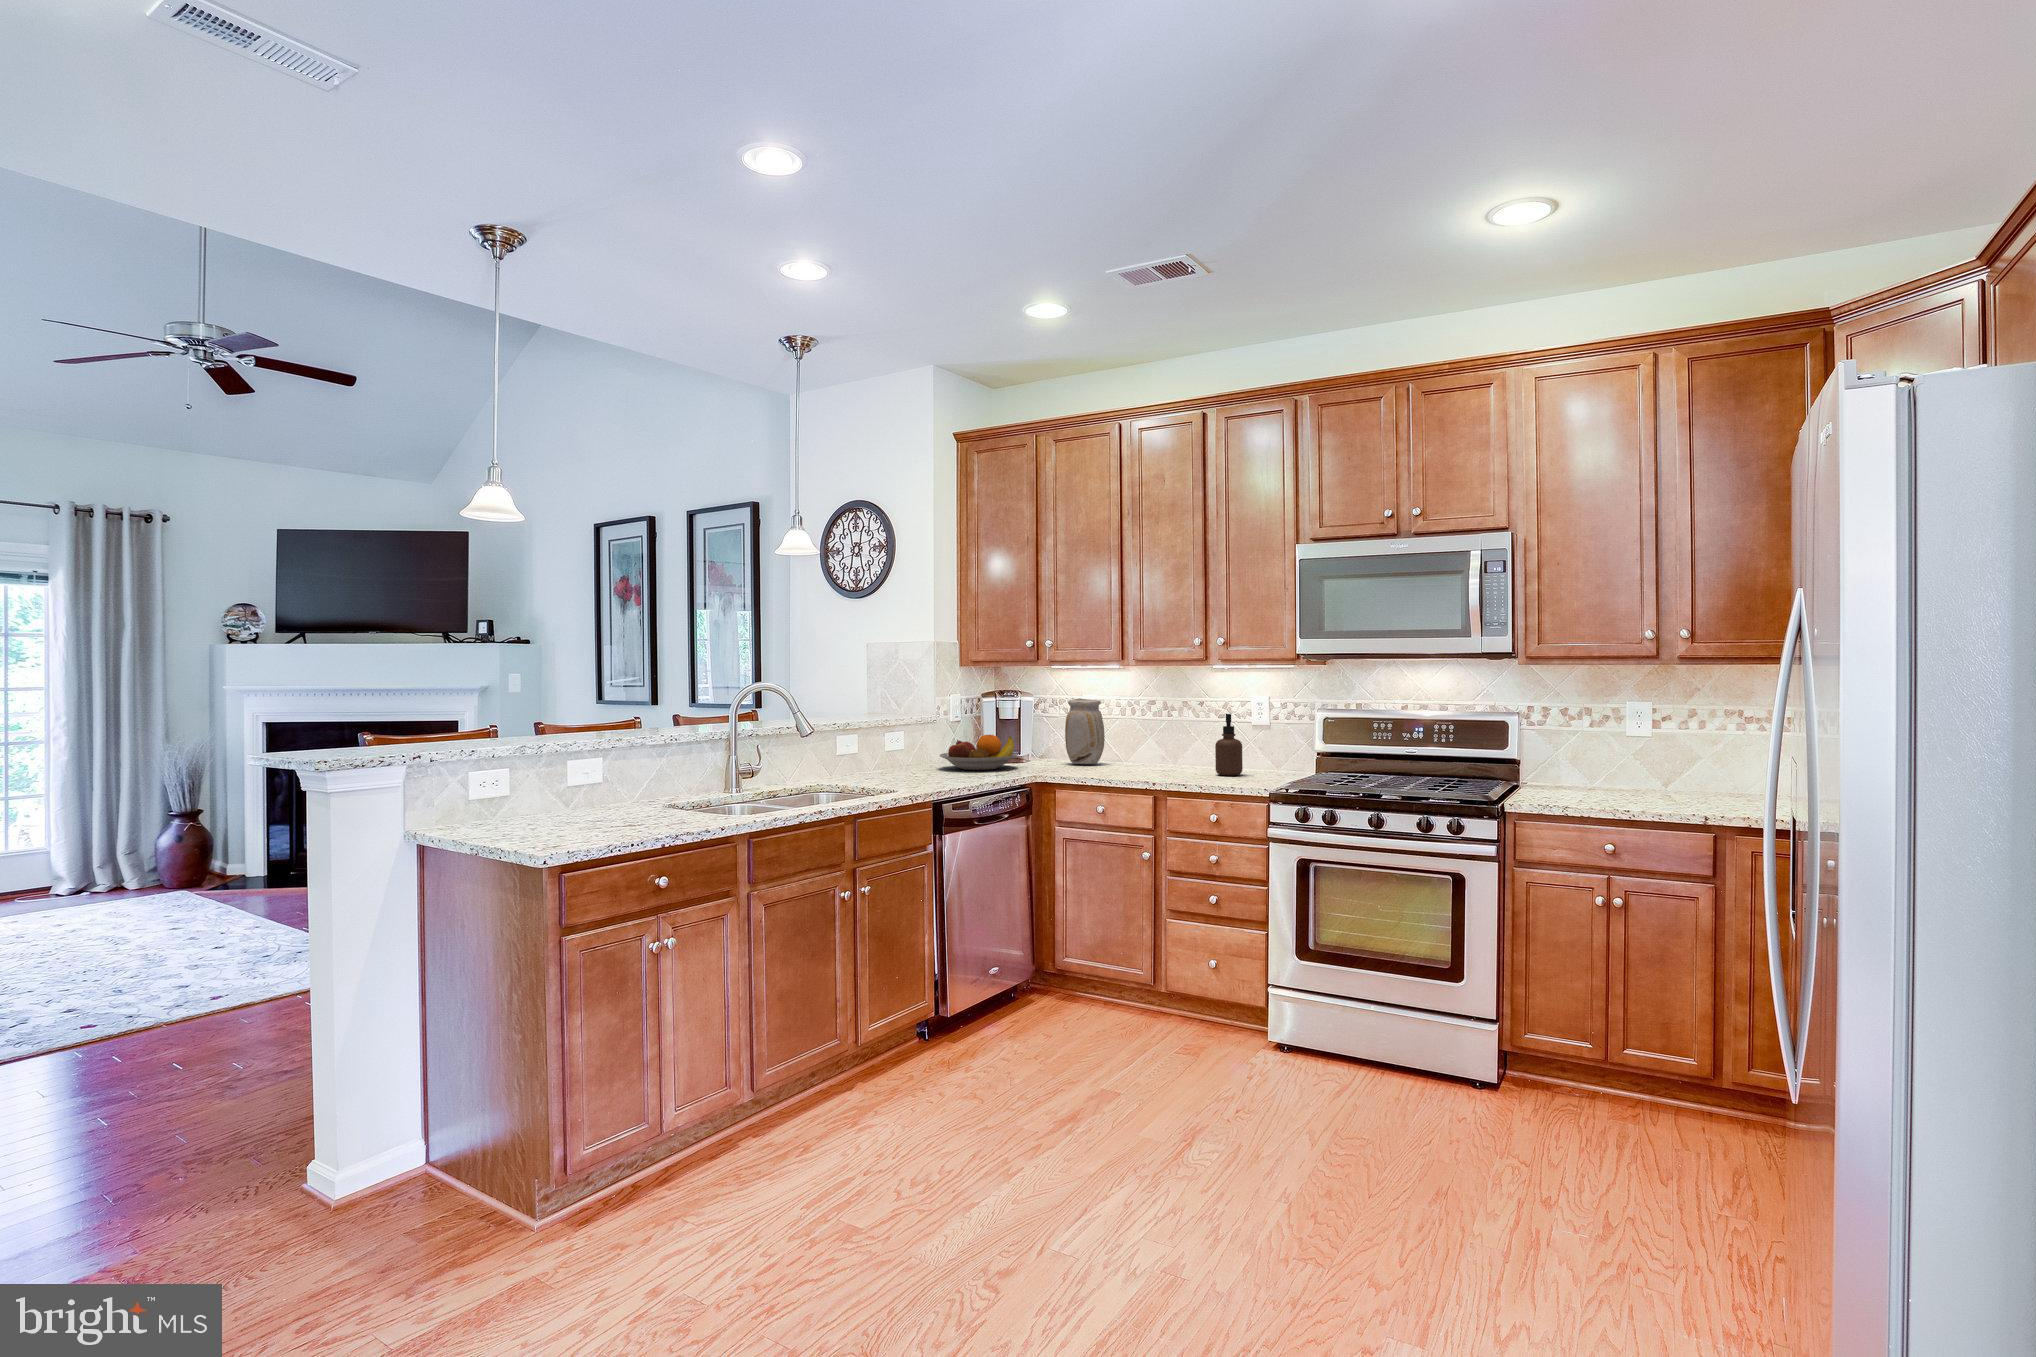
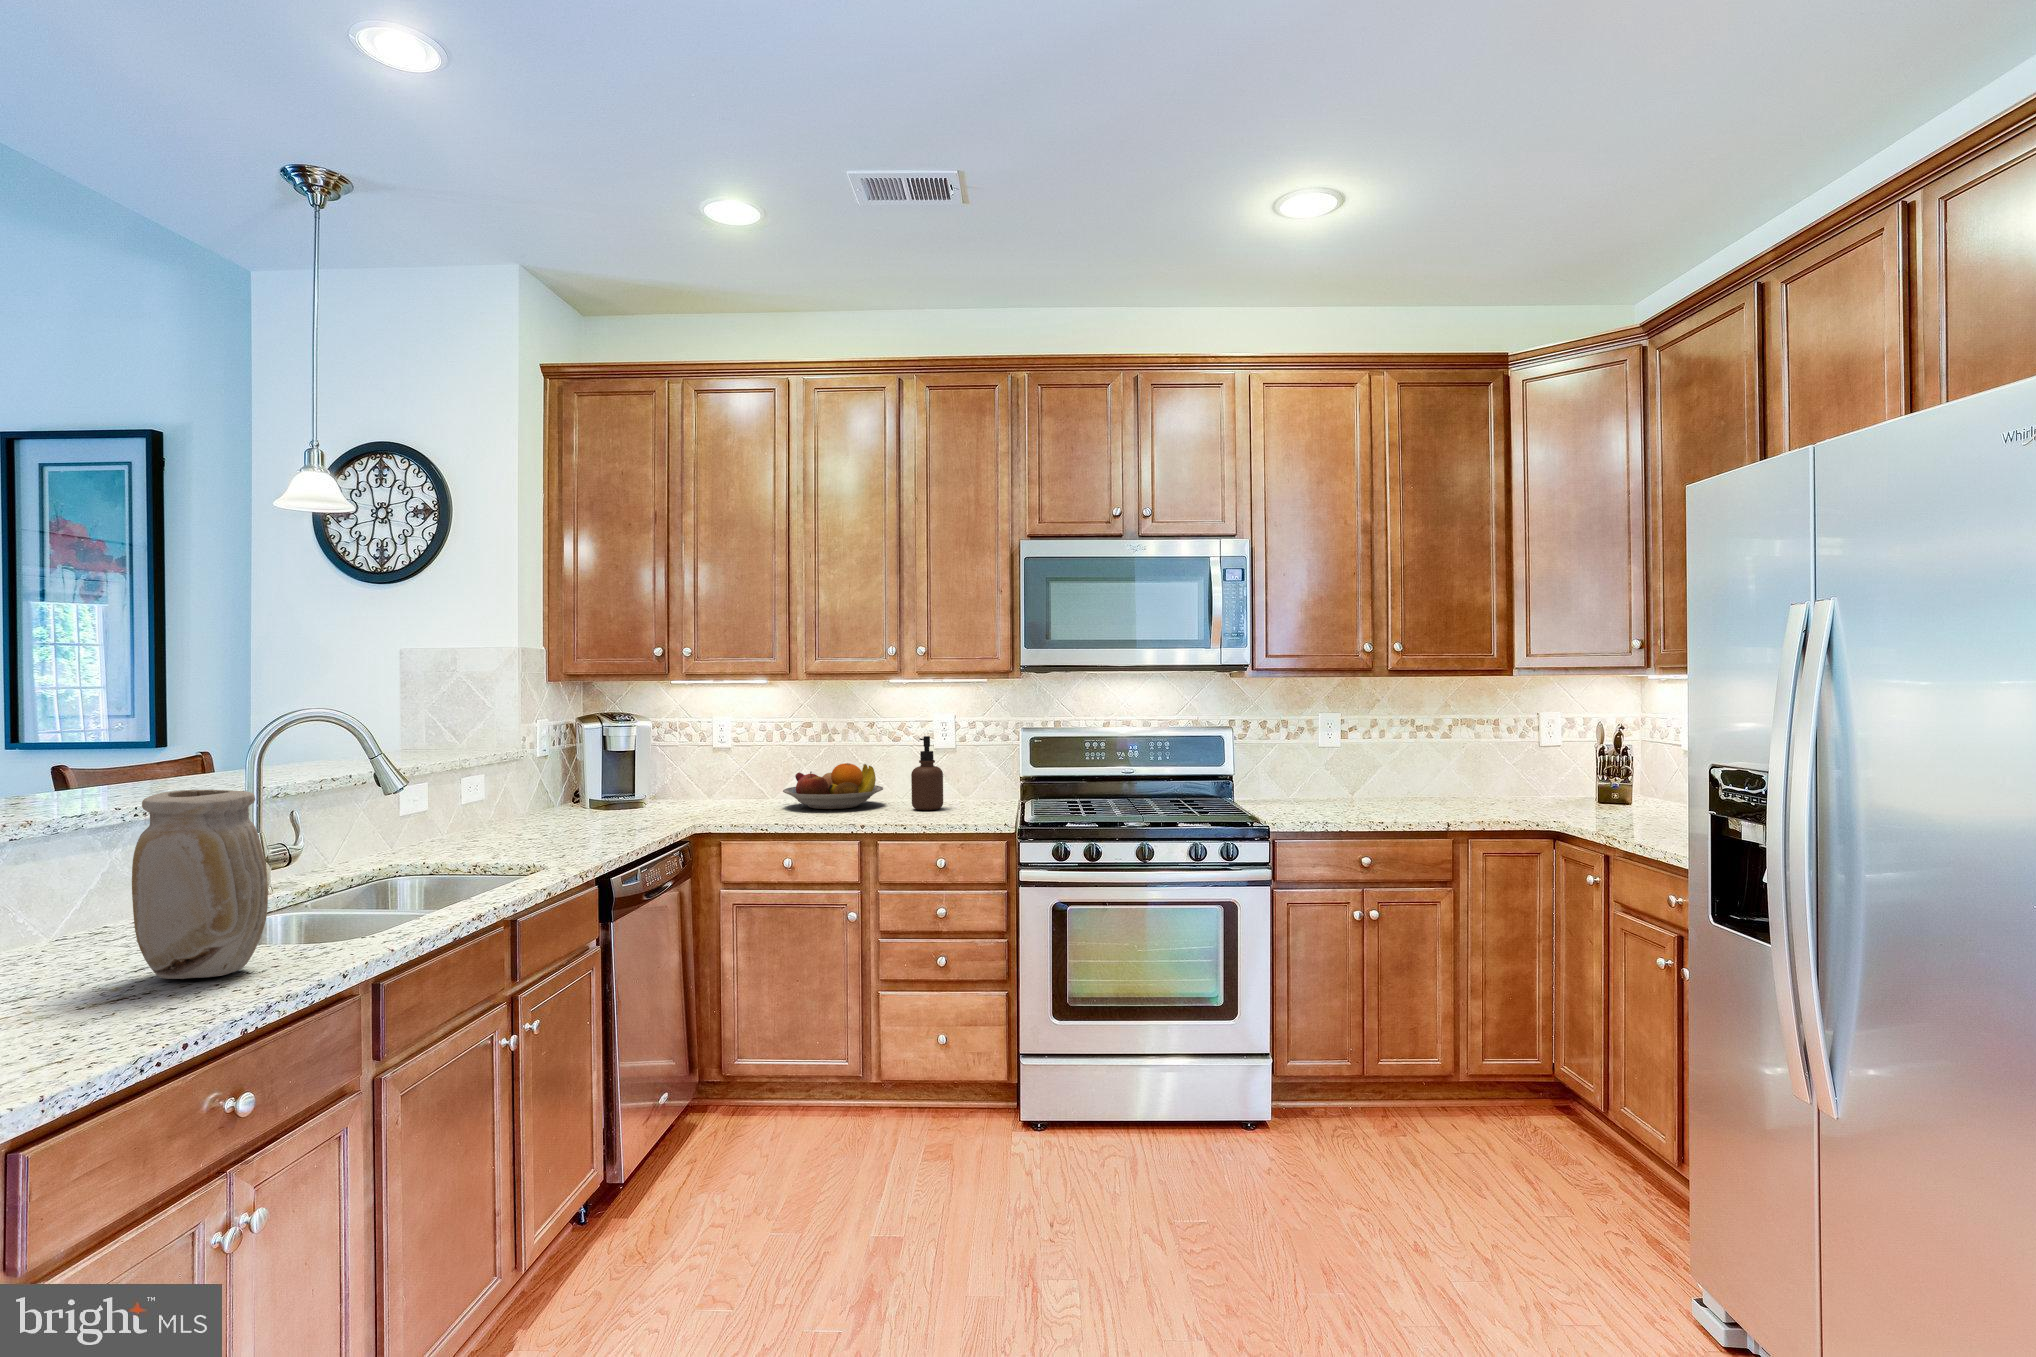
vase: present [1065,699,1105,764] -> present [132,790,268,979]
fruit bowl: present [940,735,1018,770] -> present [783,763,883,809]

